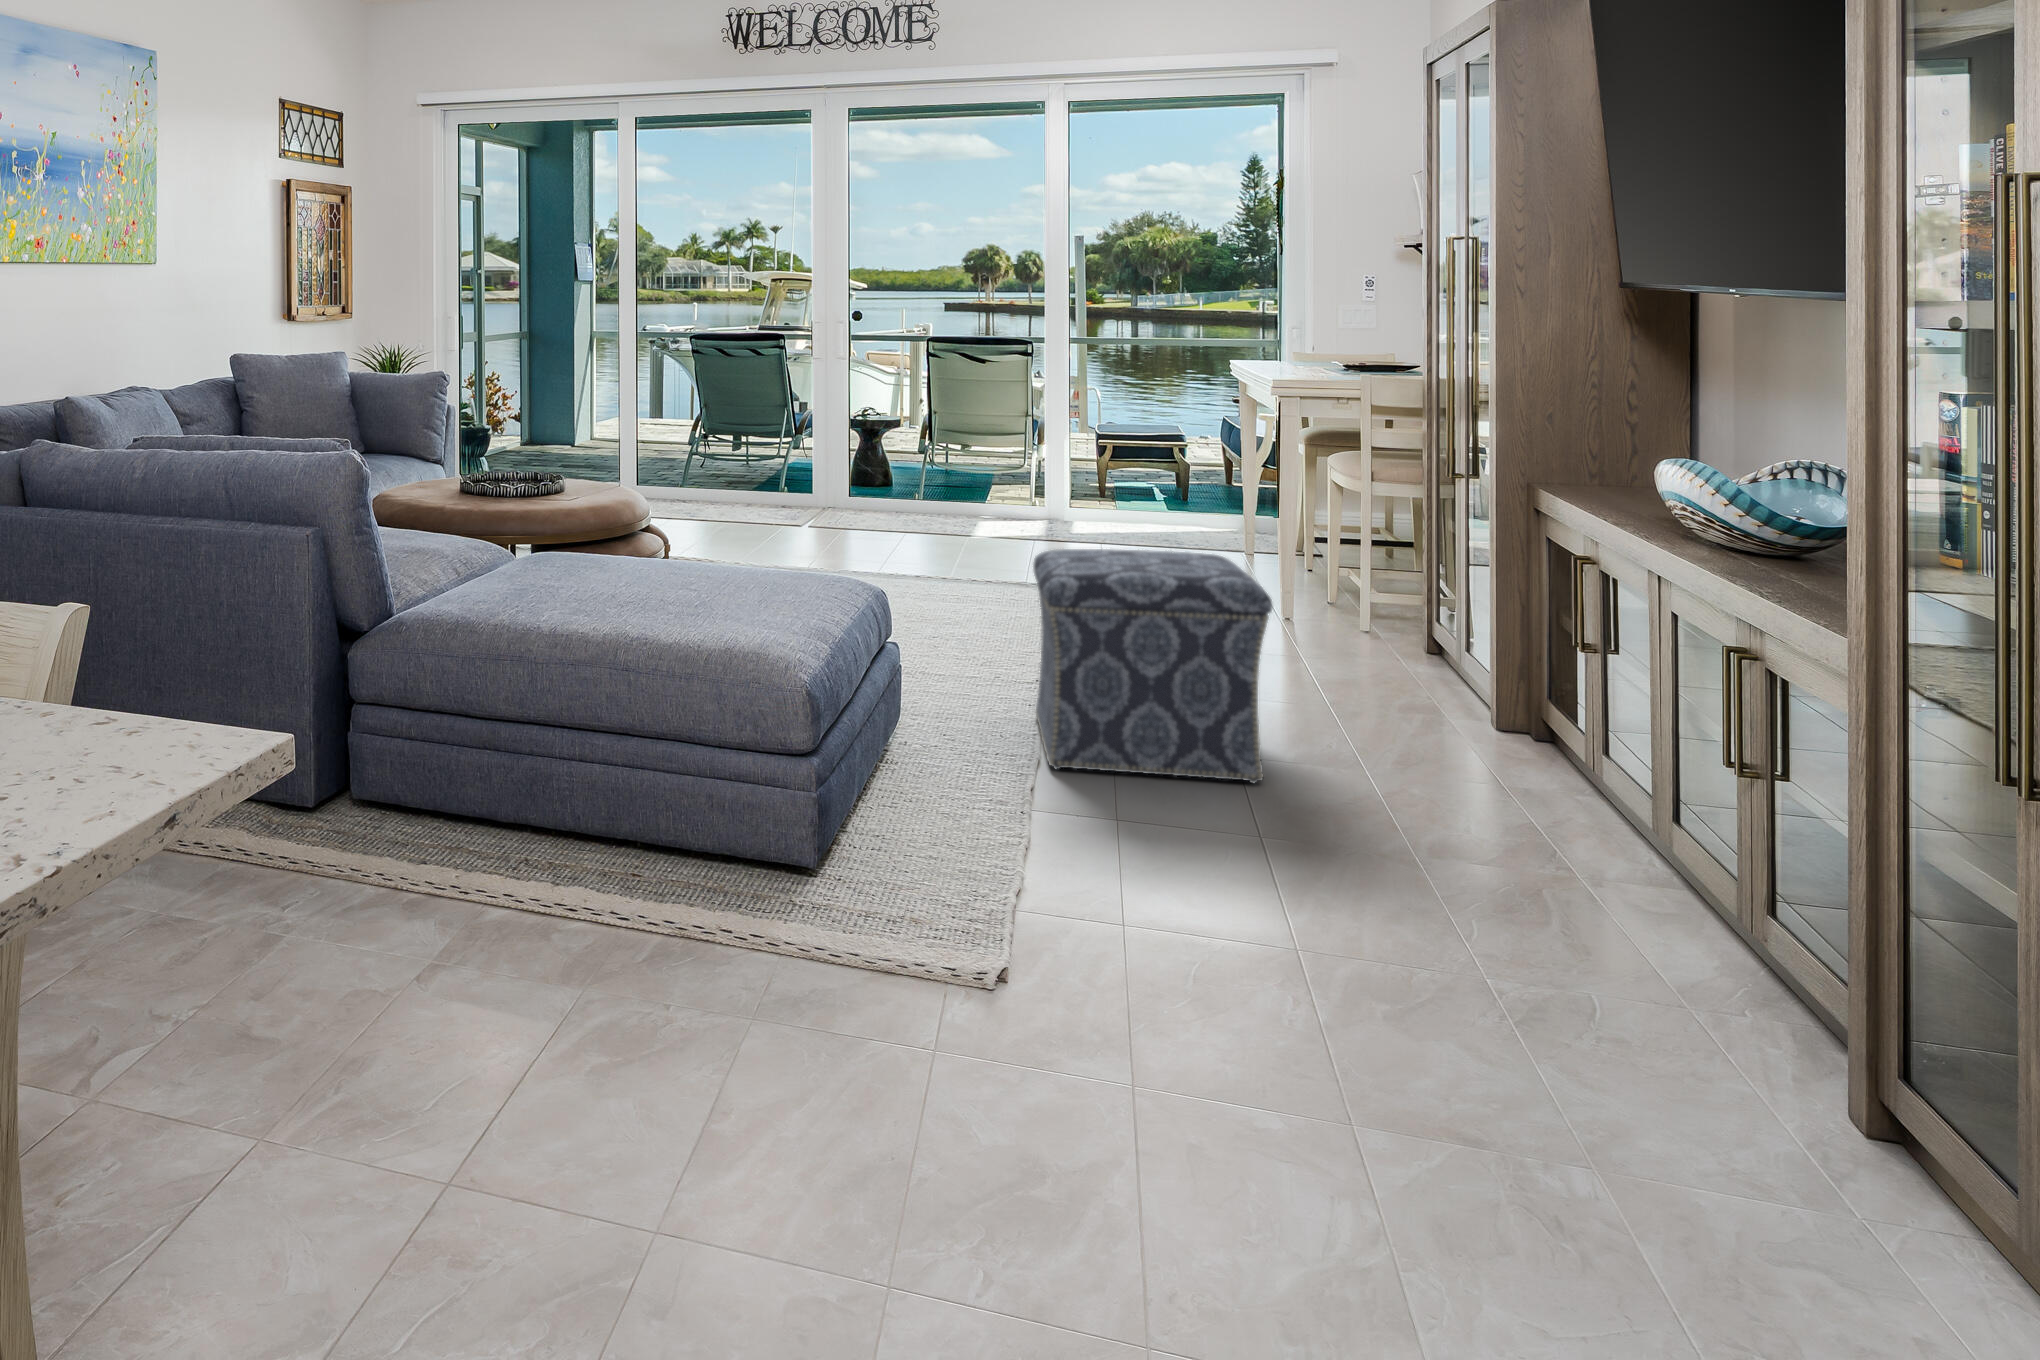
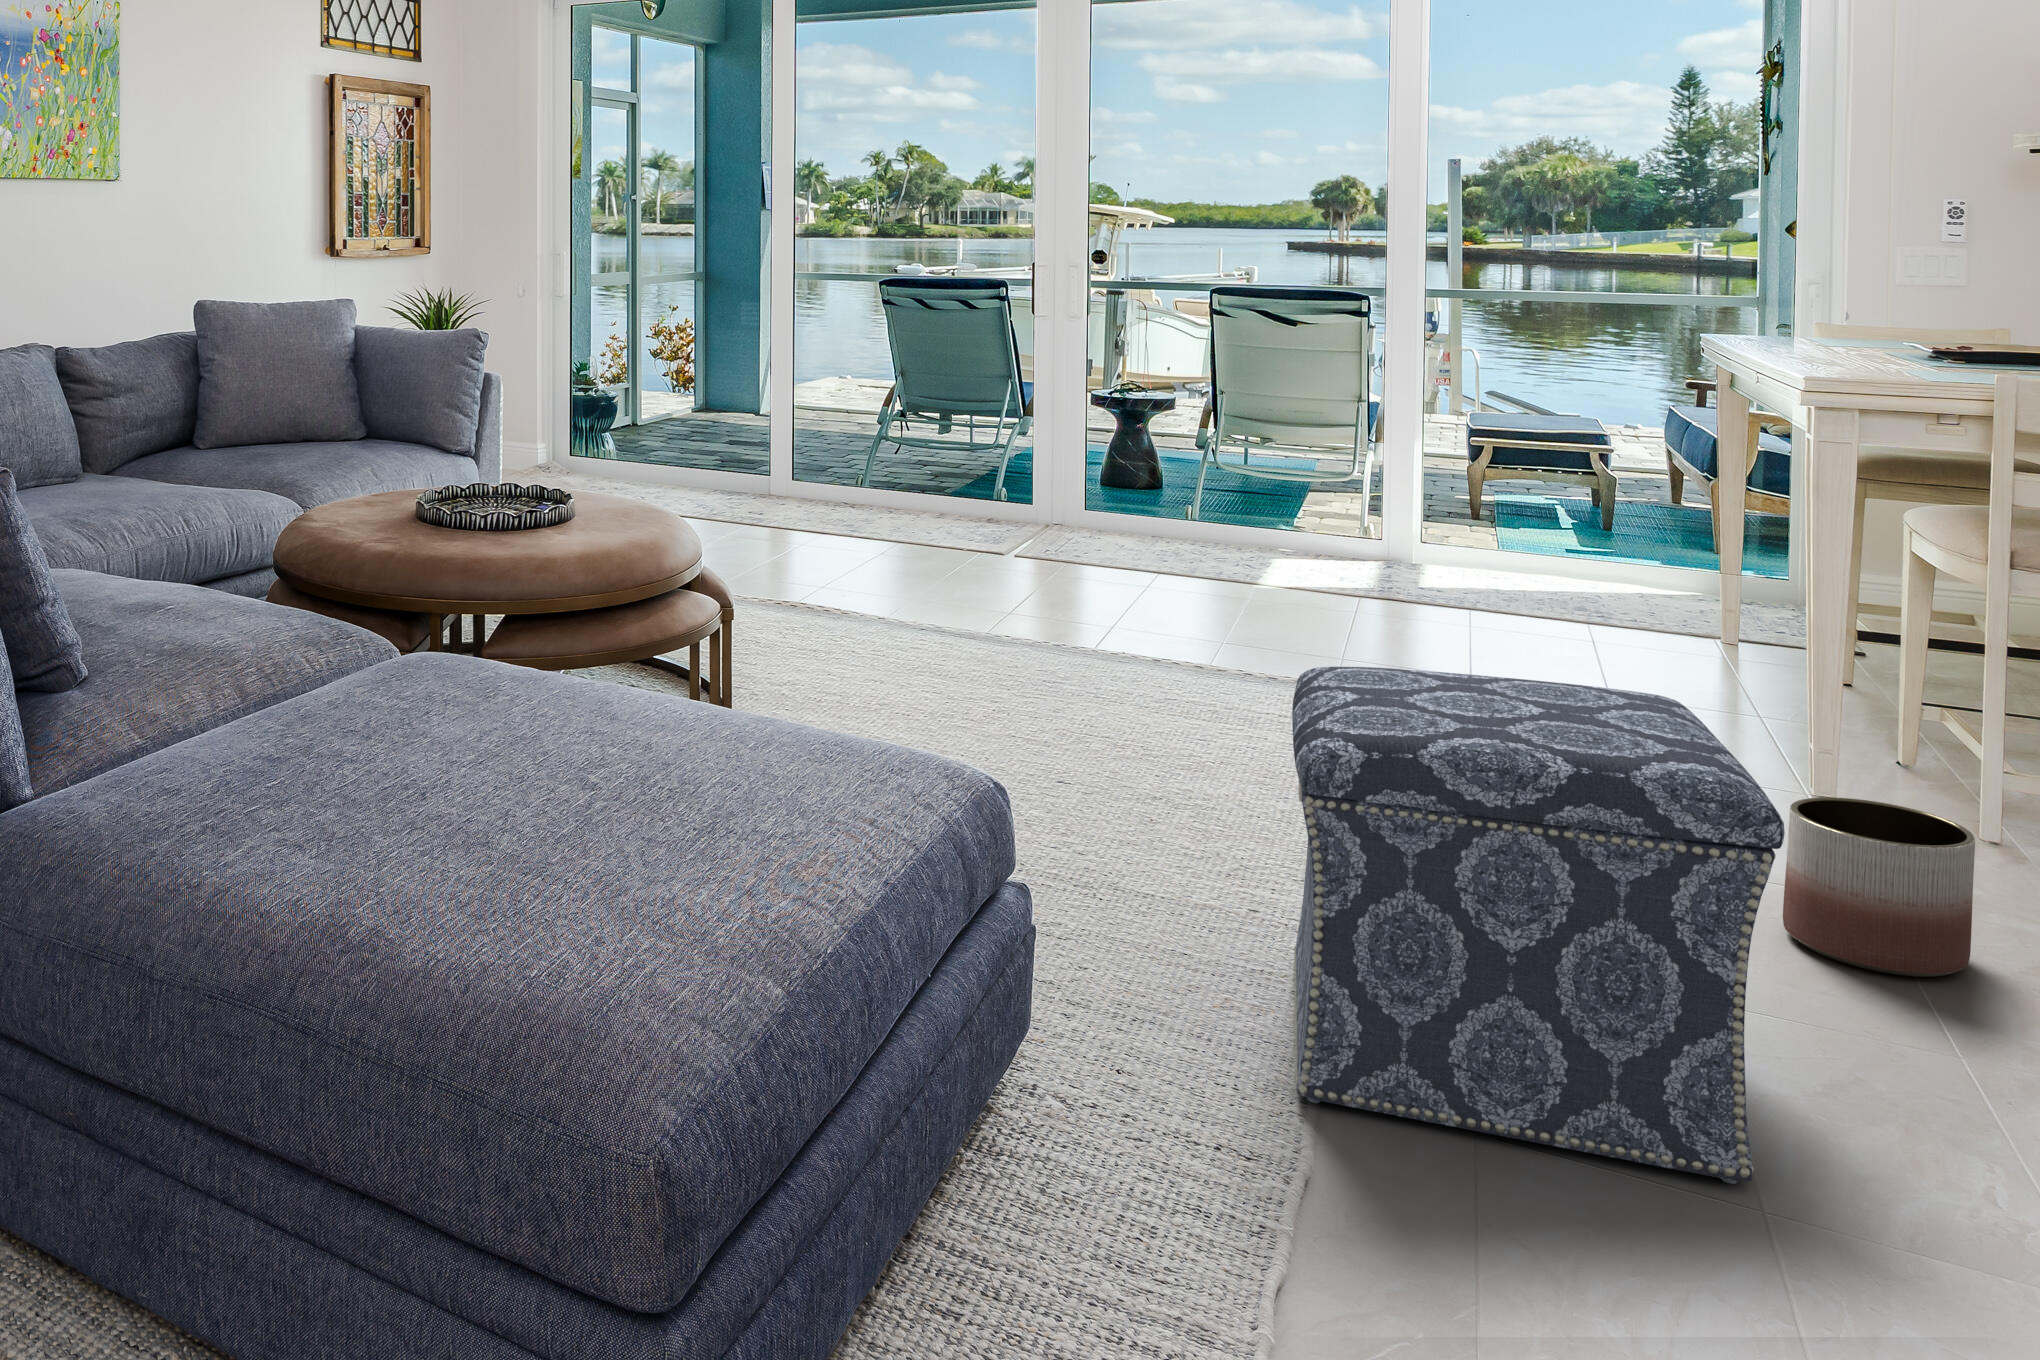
planter: none [1283,618,1372,706] -> present [1783,797,1975,977]

